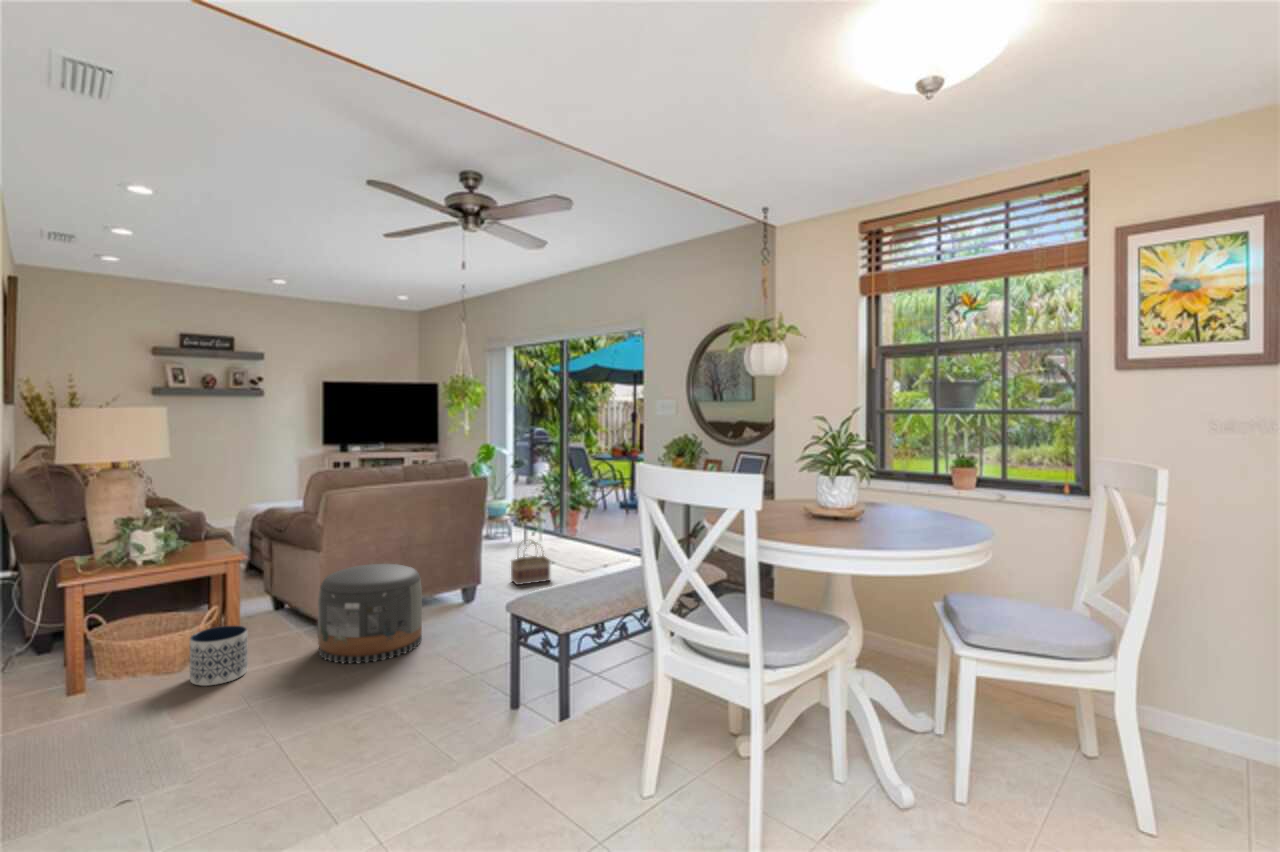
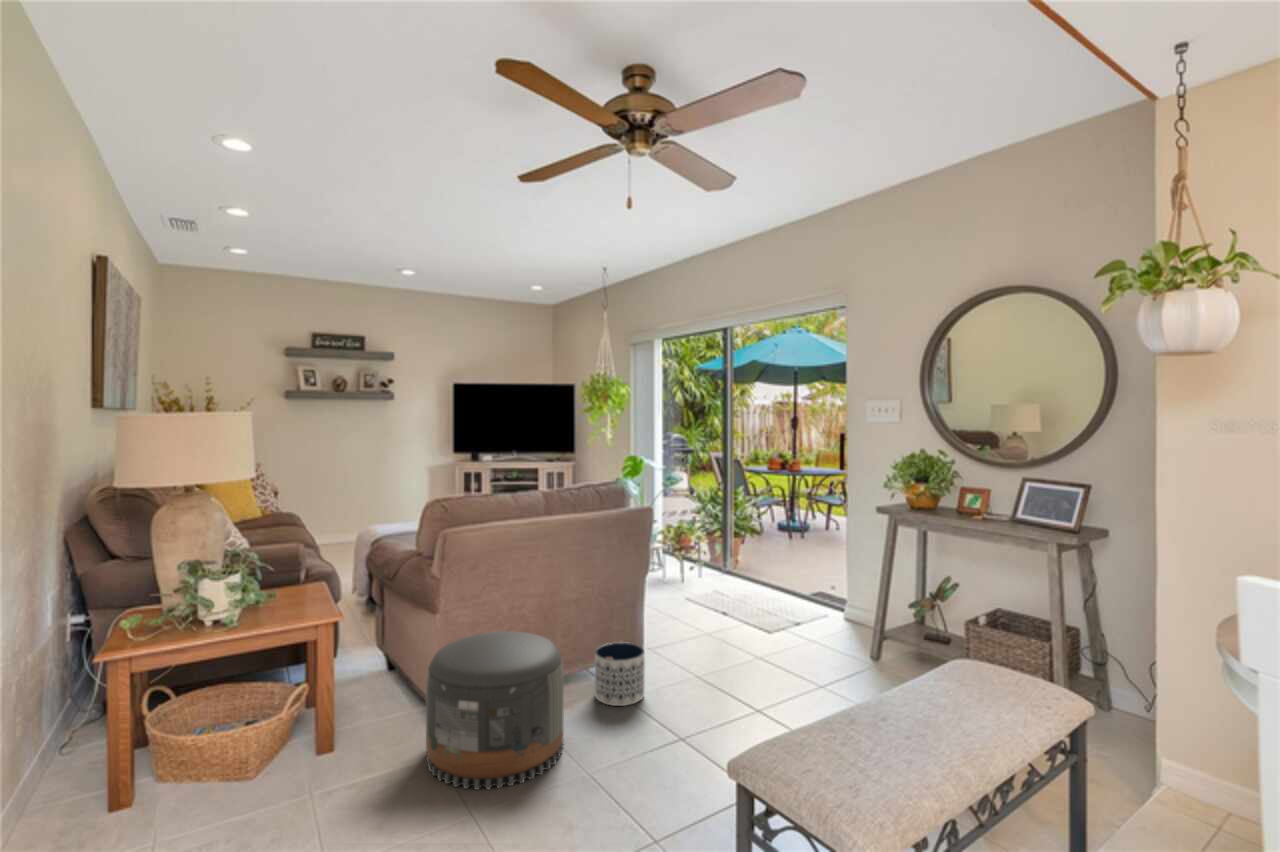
basket: present [511,540,551,585] -> none [672,586,726,649]
planter: present [190,625,248,686] -> present [595,642,645,706]

